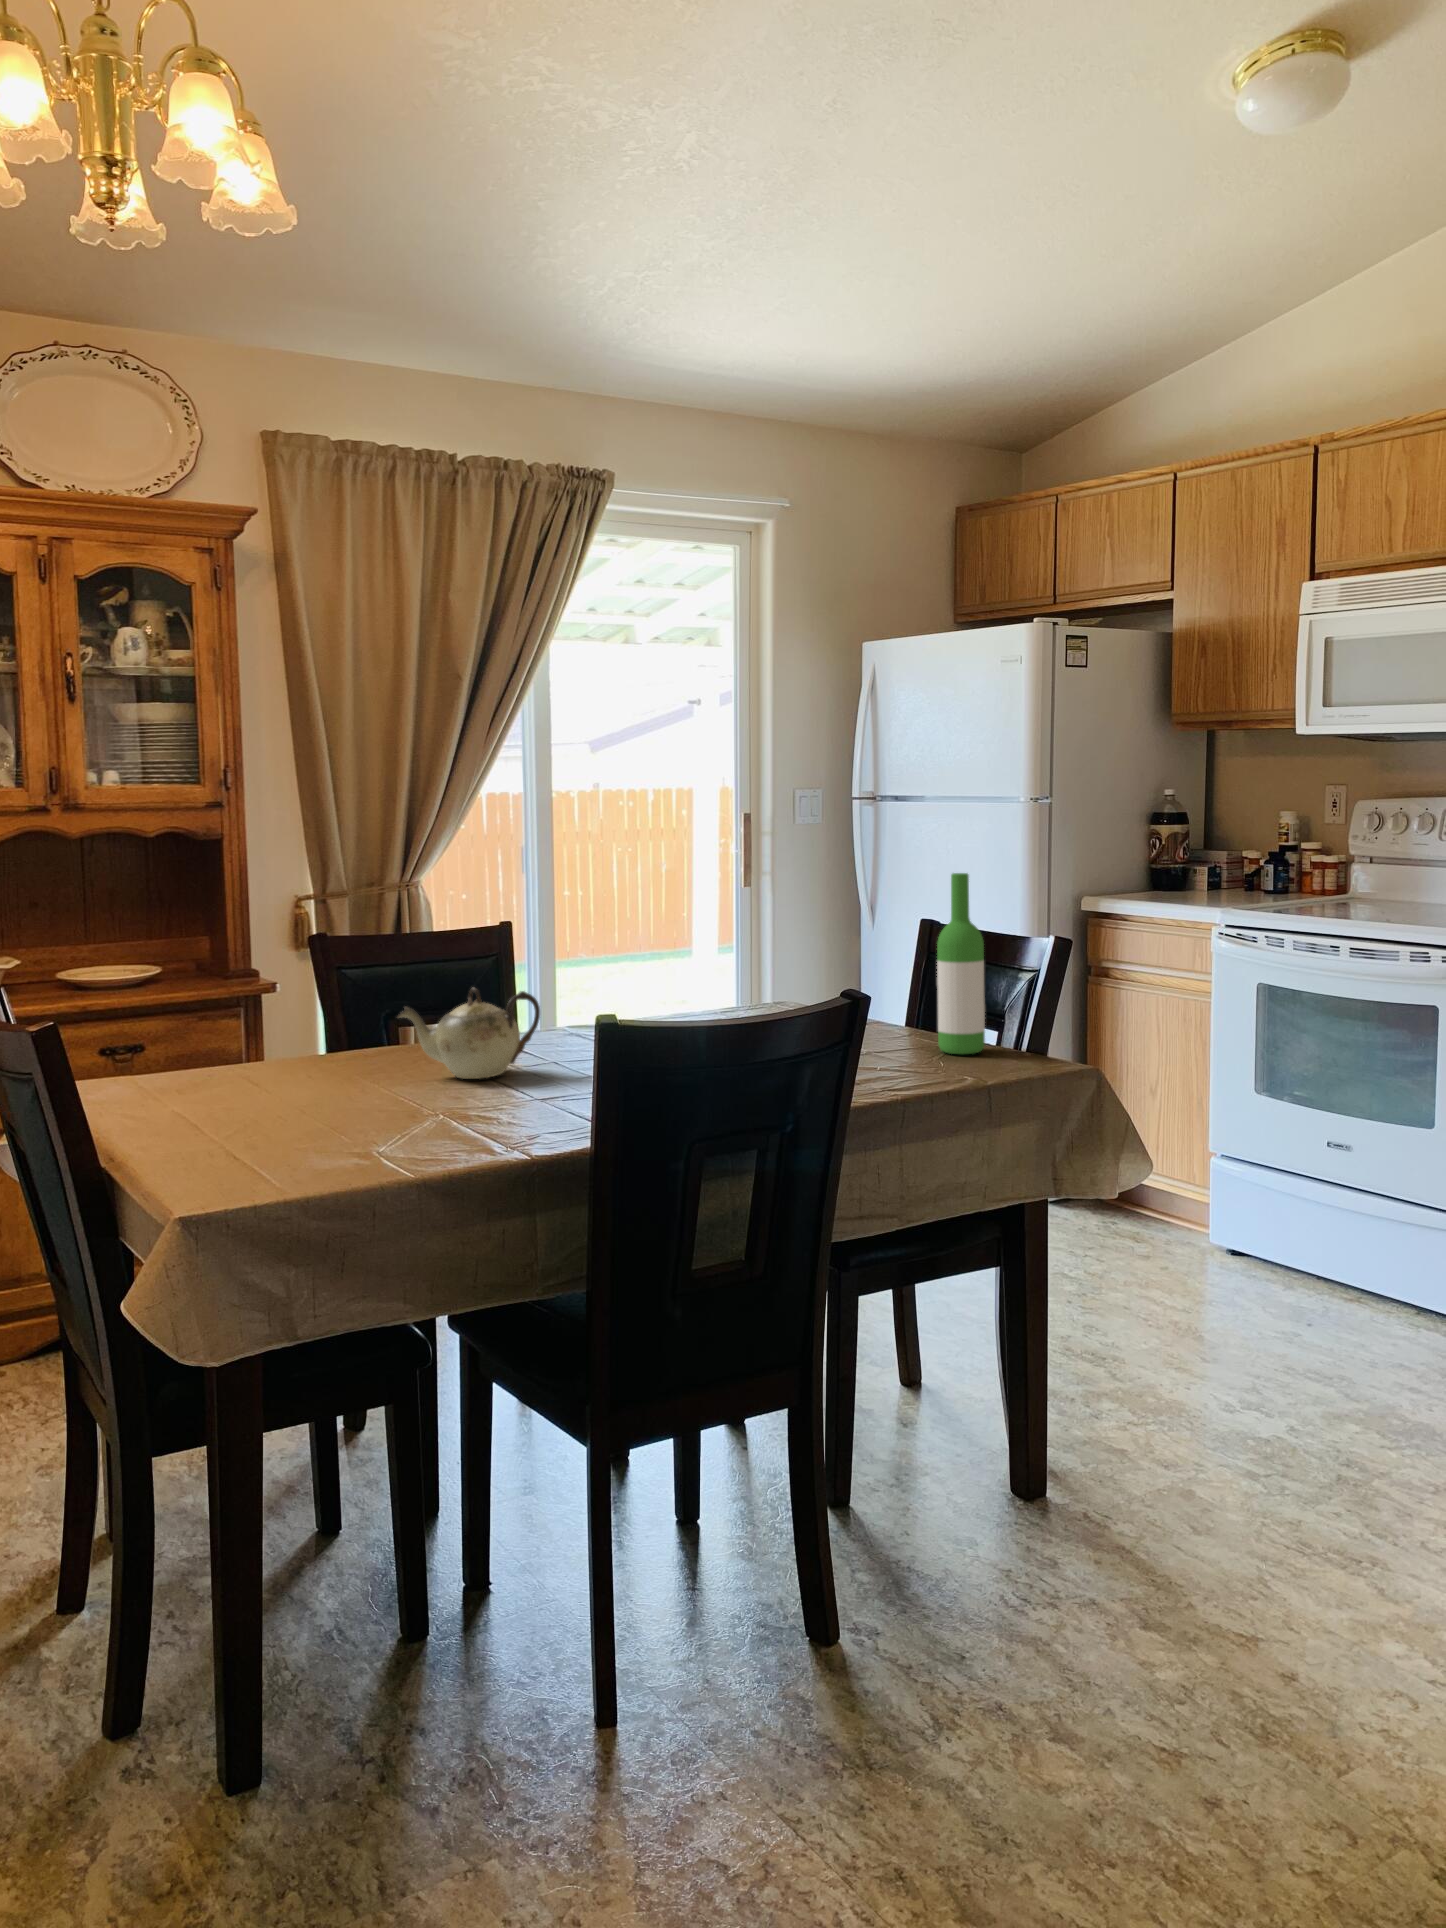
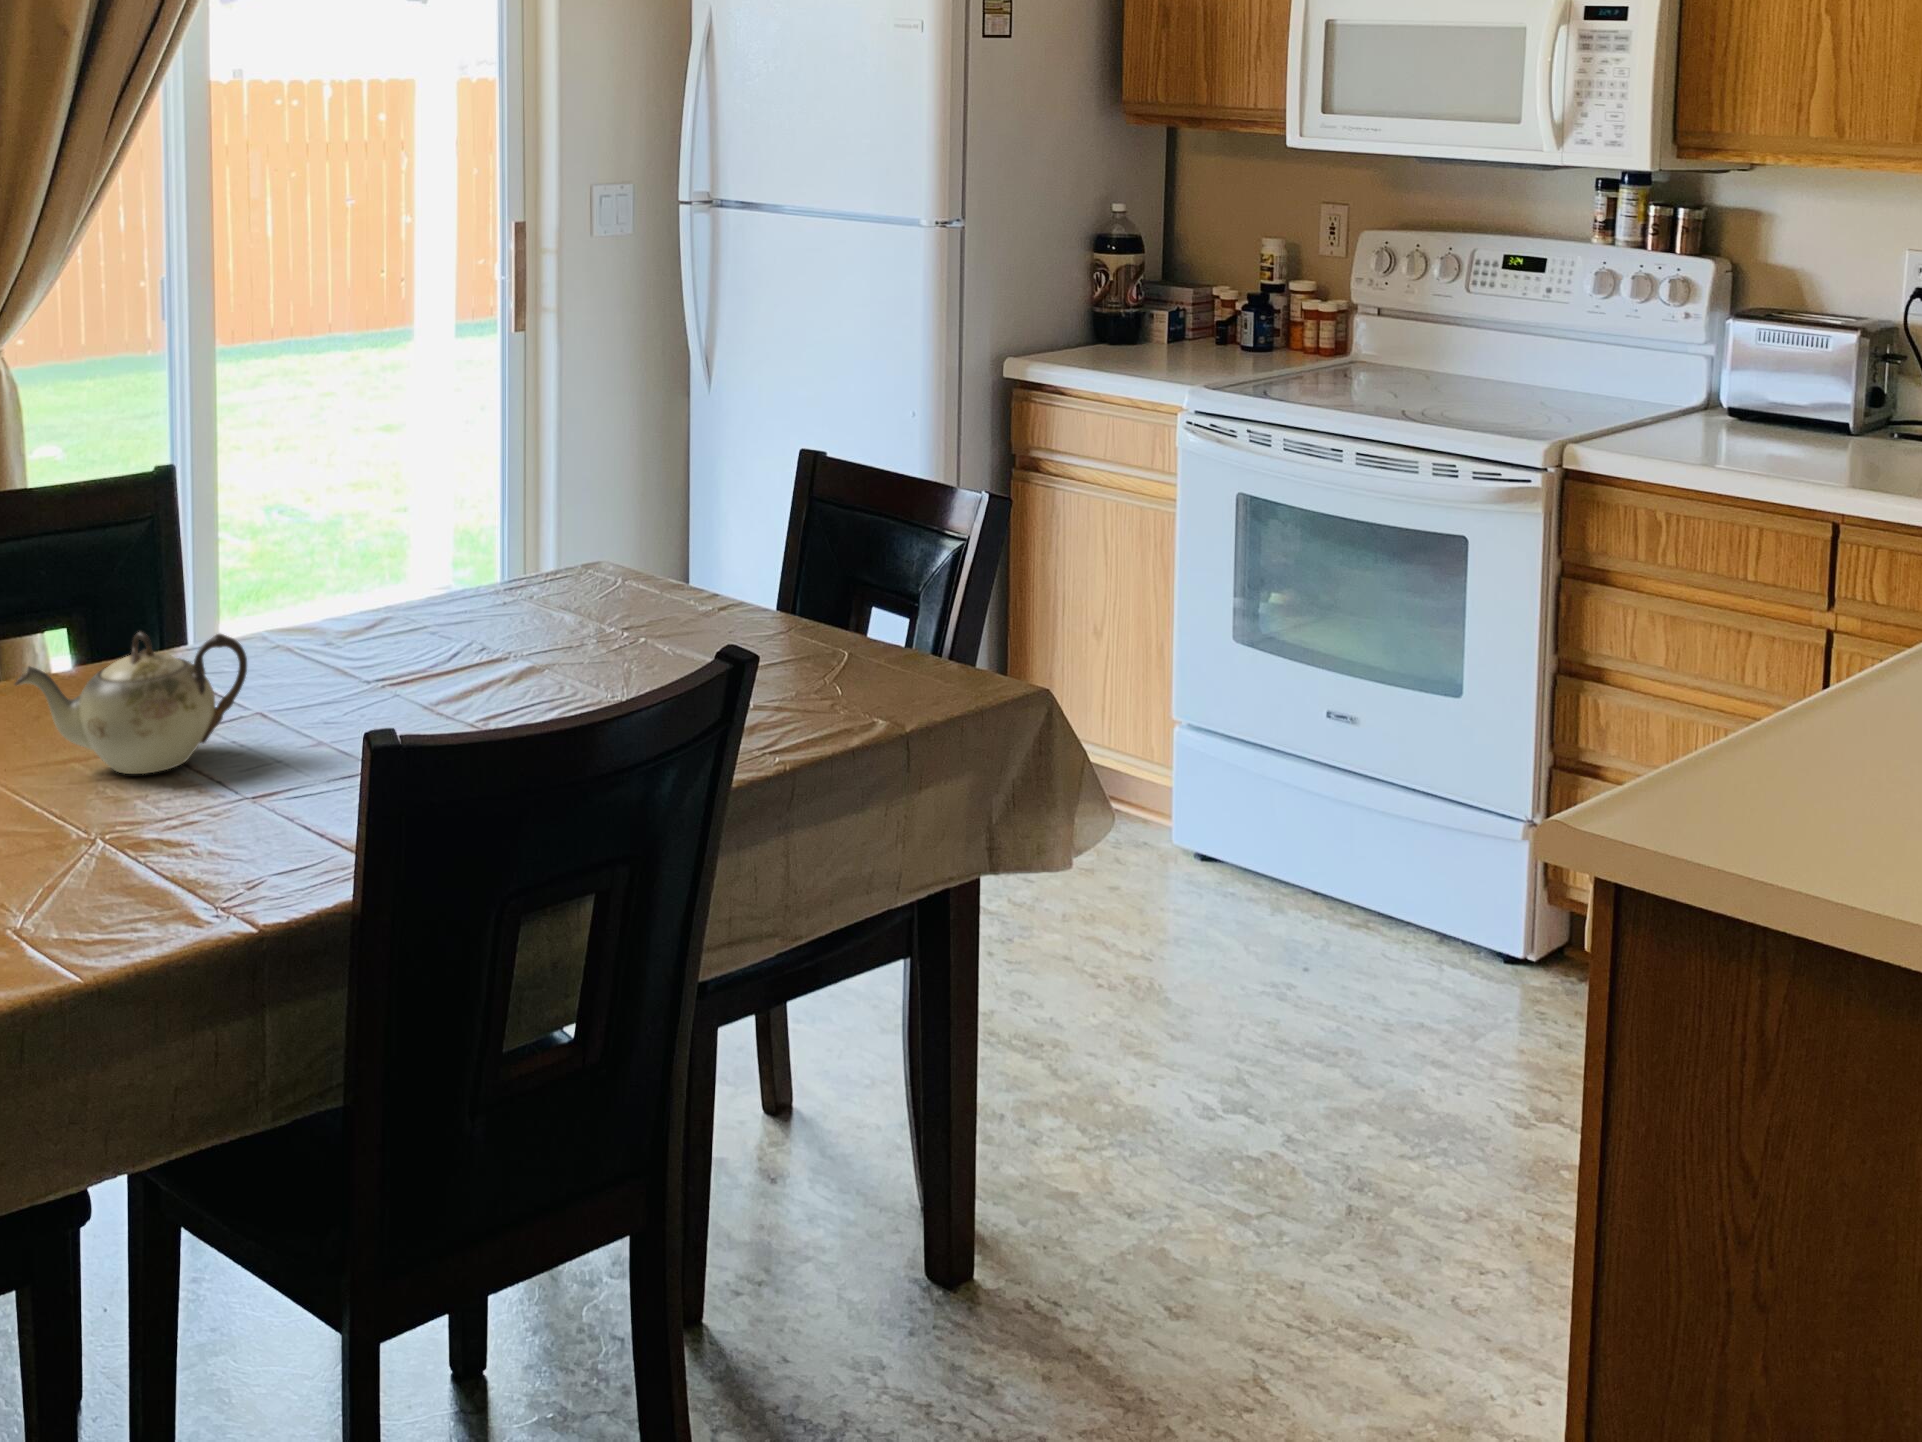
wine bottle: present [937,873,985,1054] -> none [831,423,896,678]

